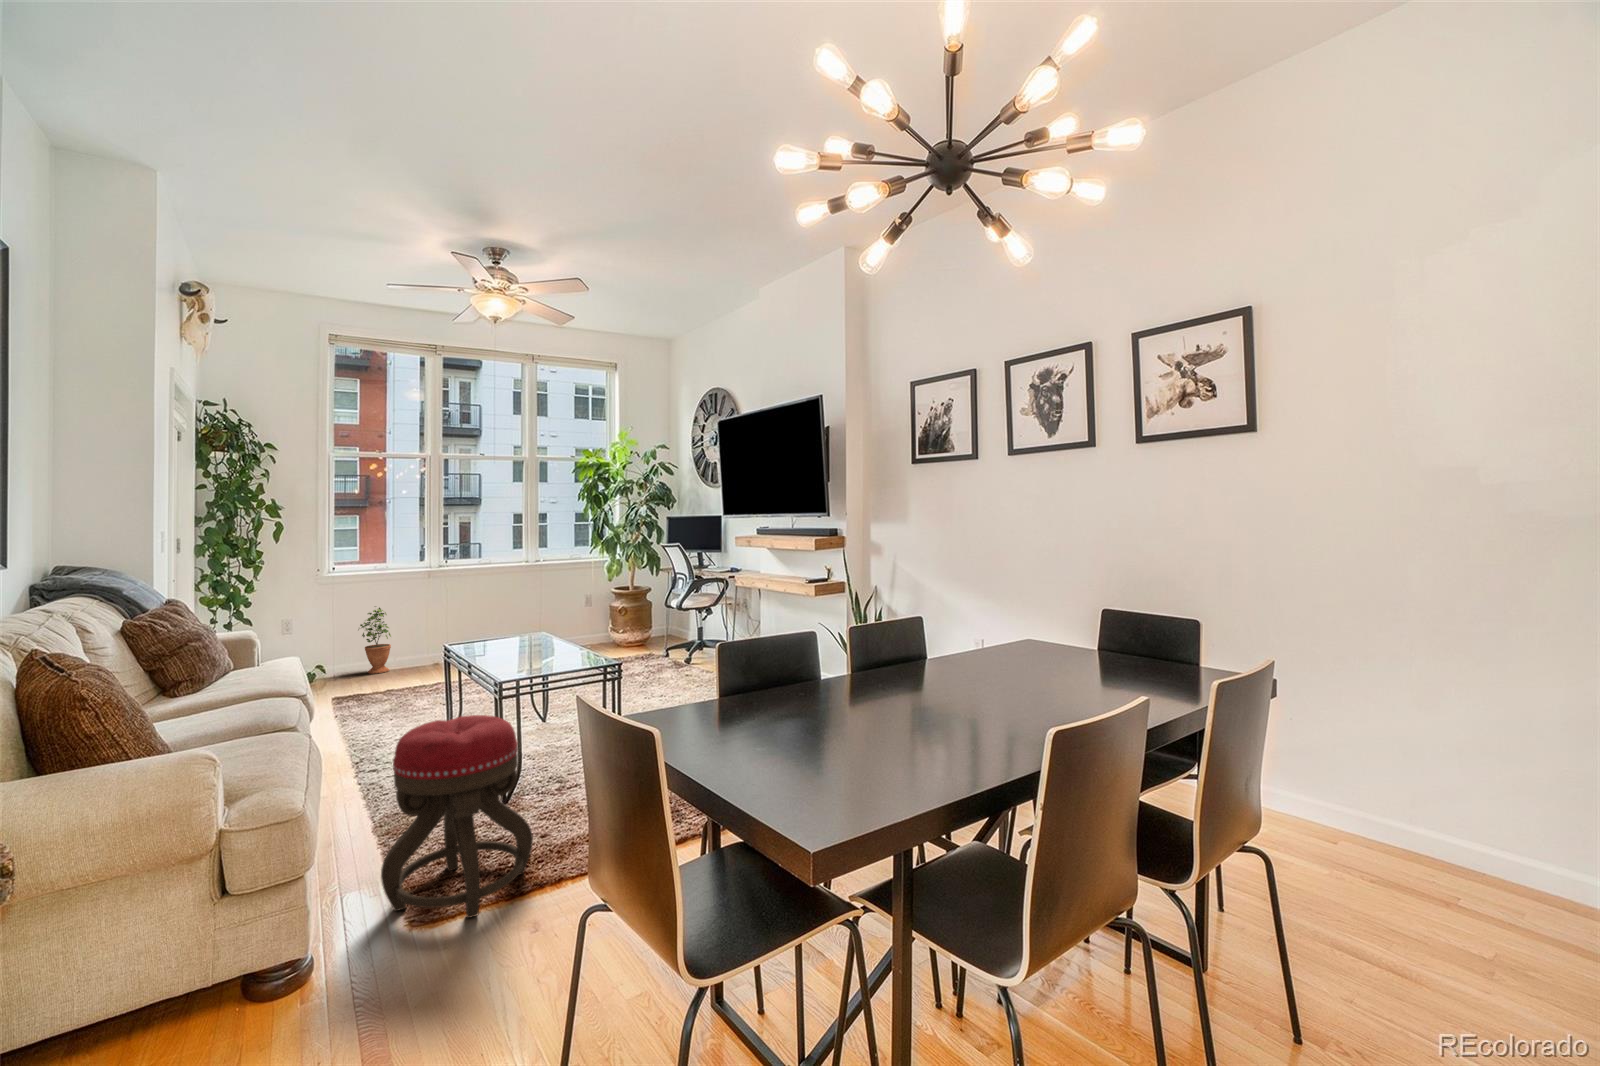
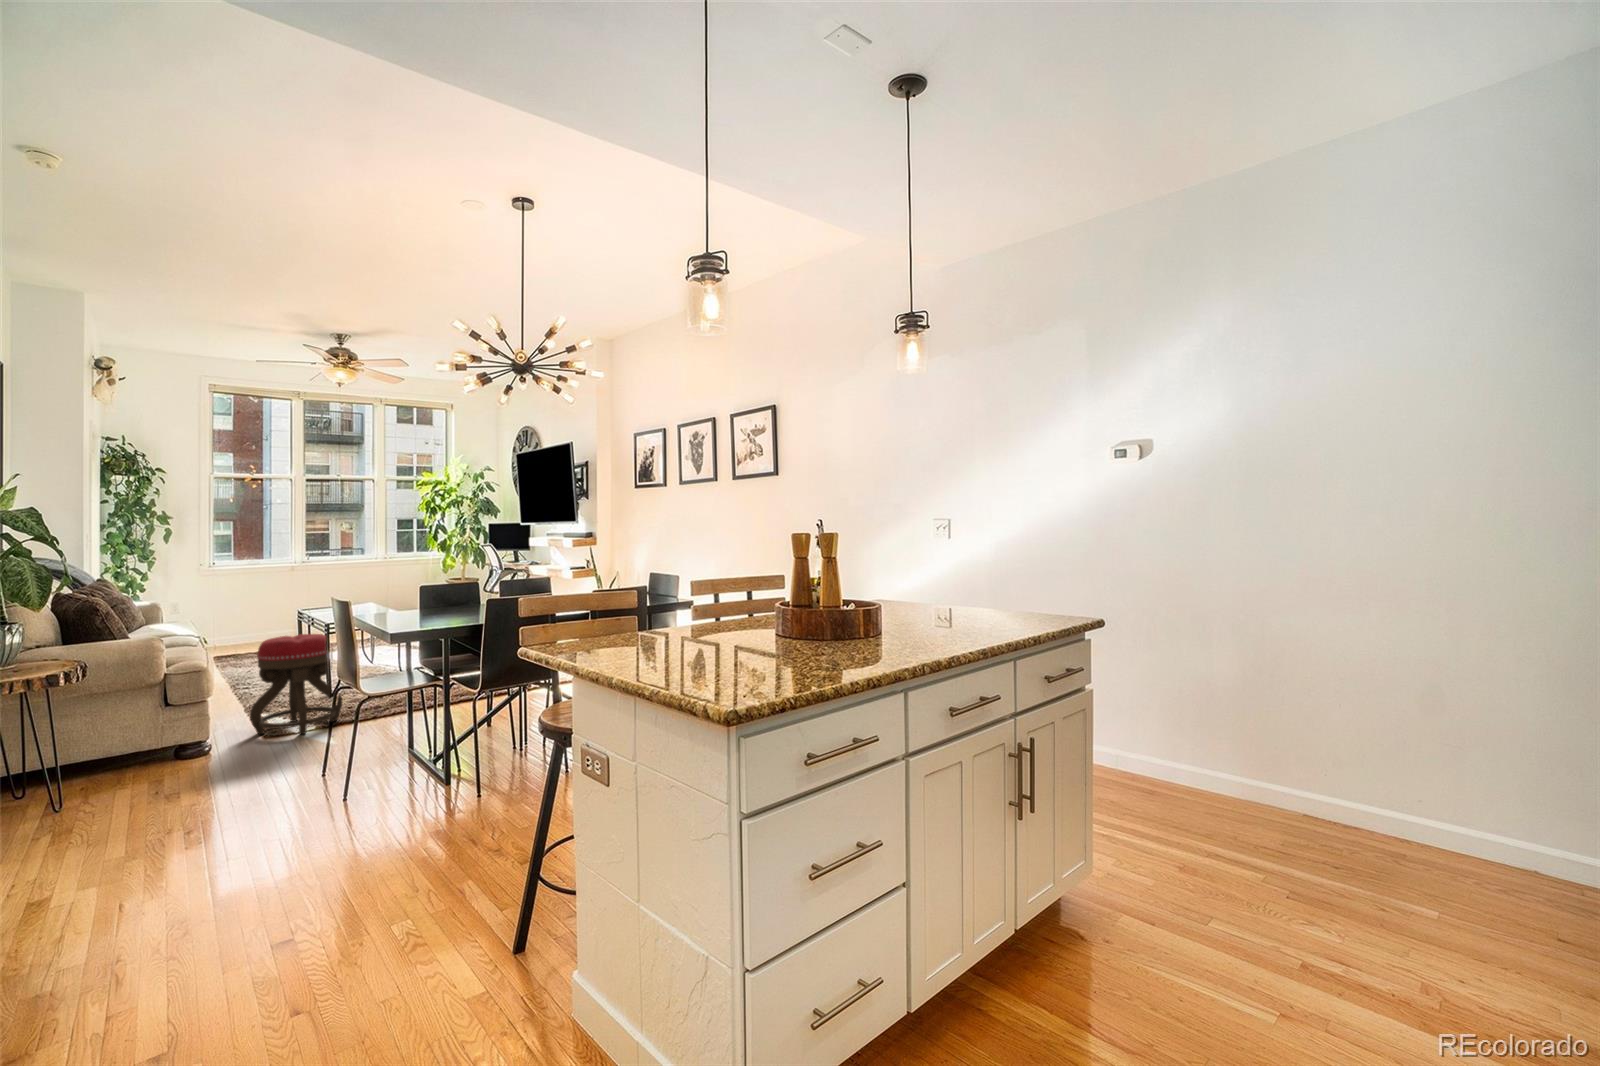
potted plant: present [358,608,391,674] -> none [232,593,260,644]

